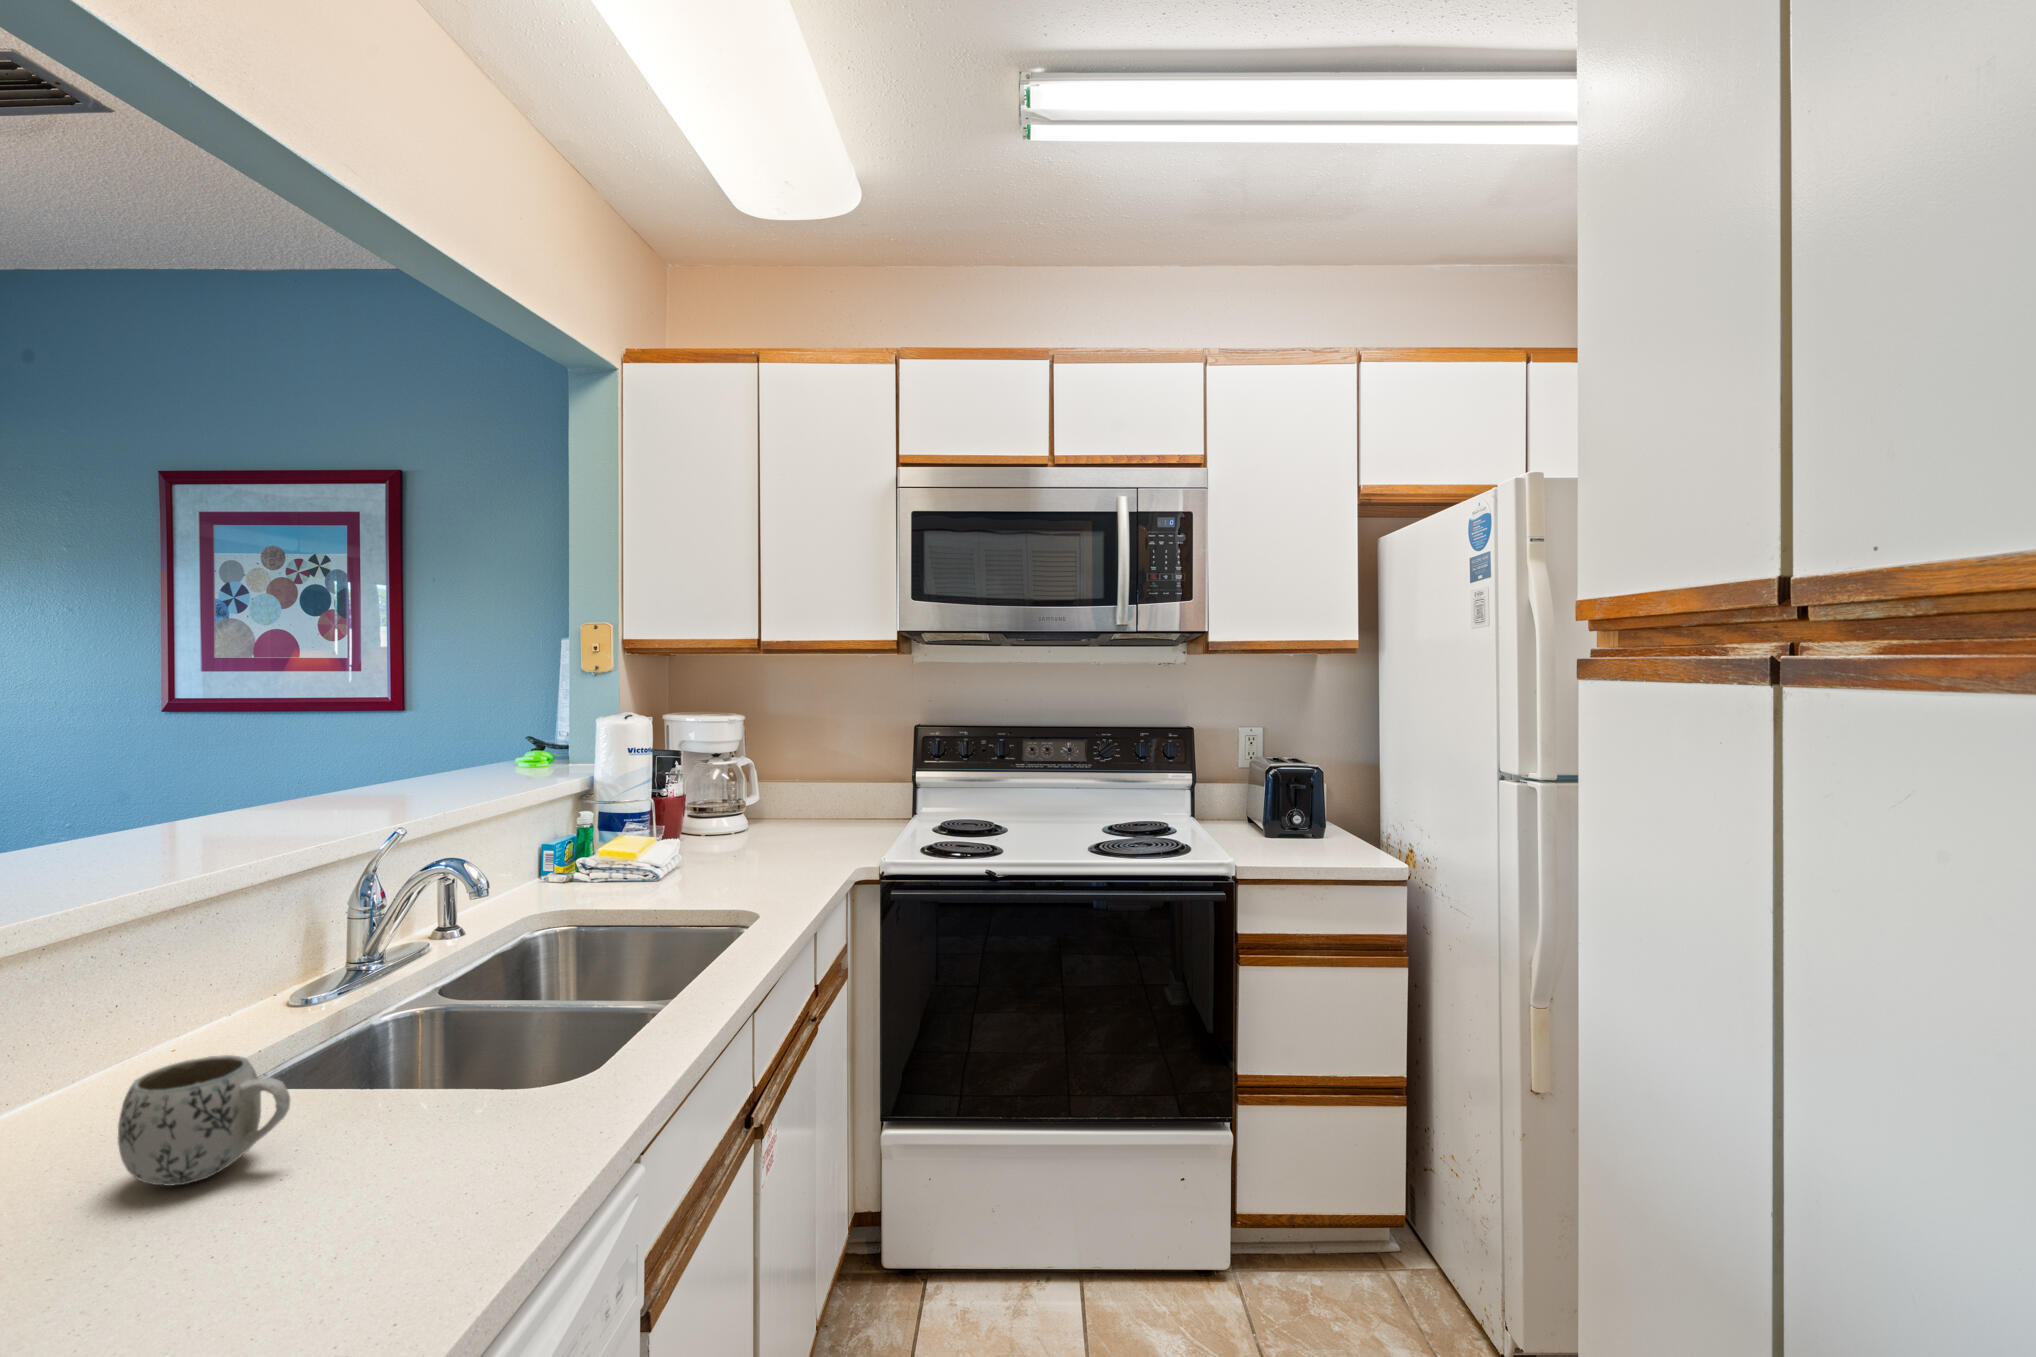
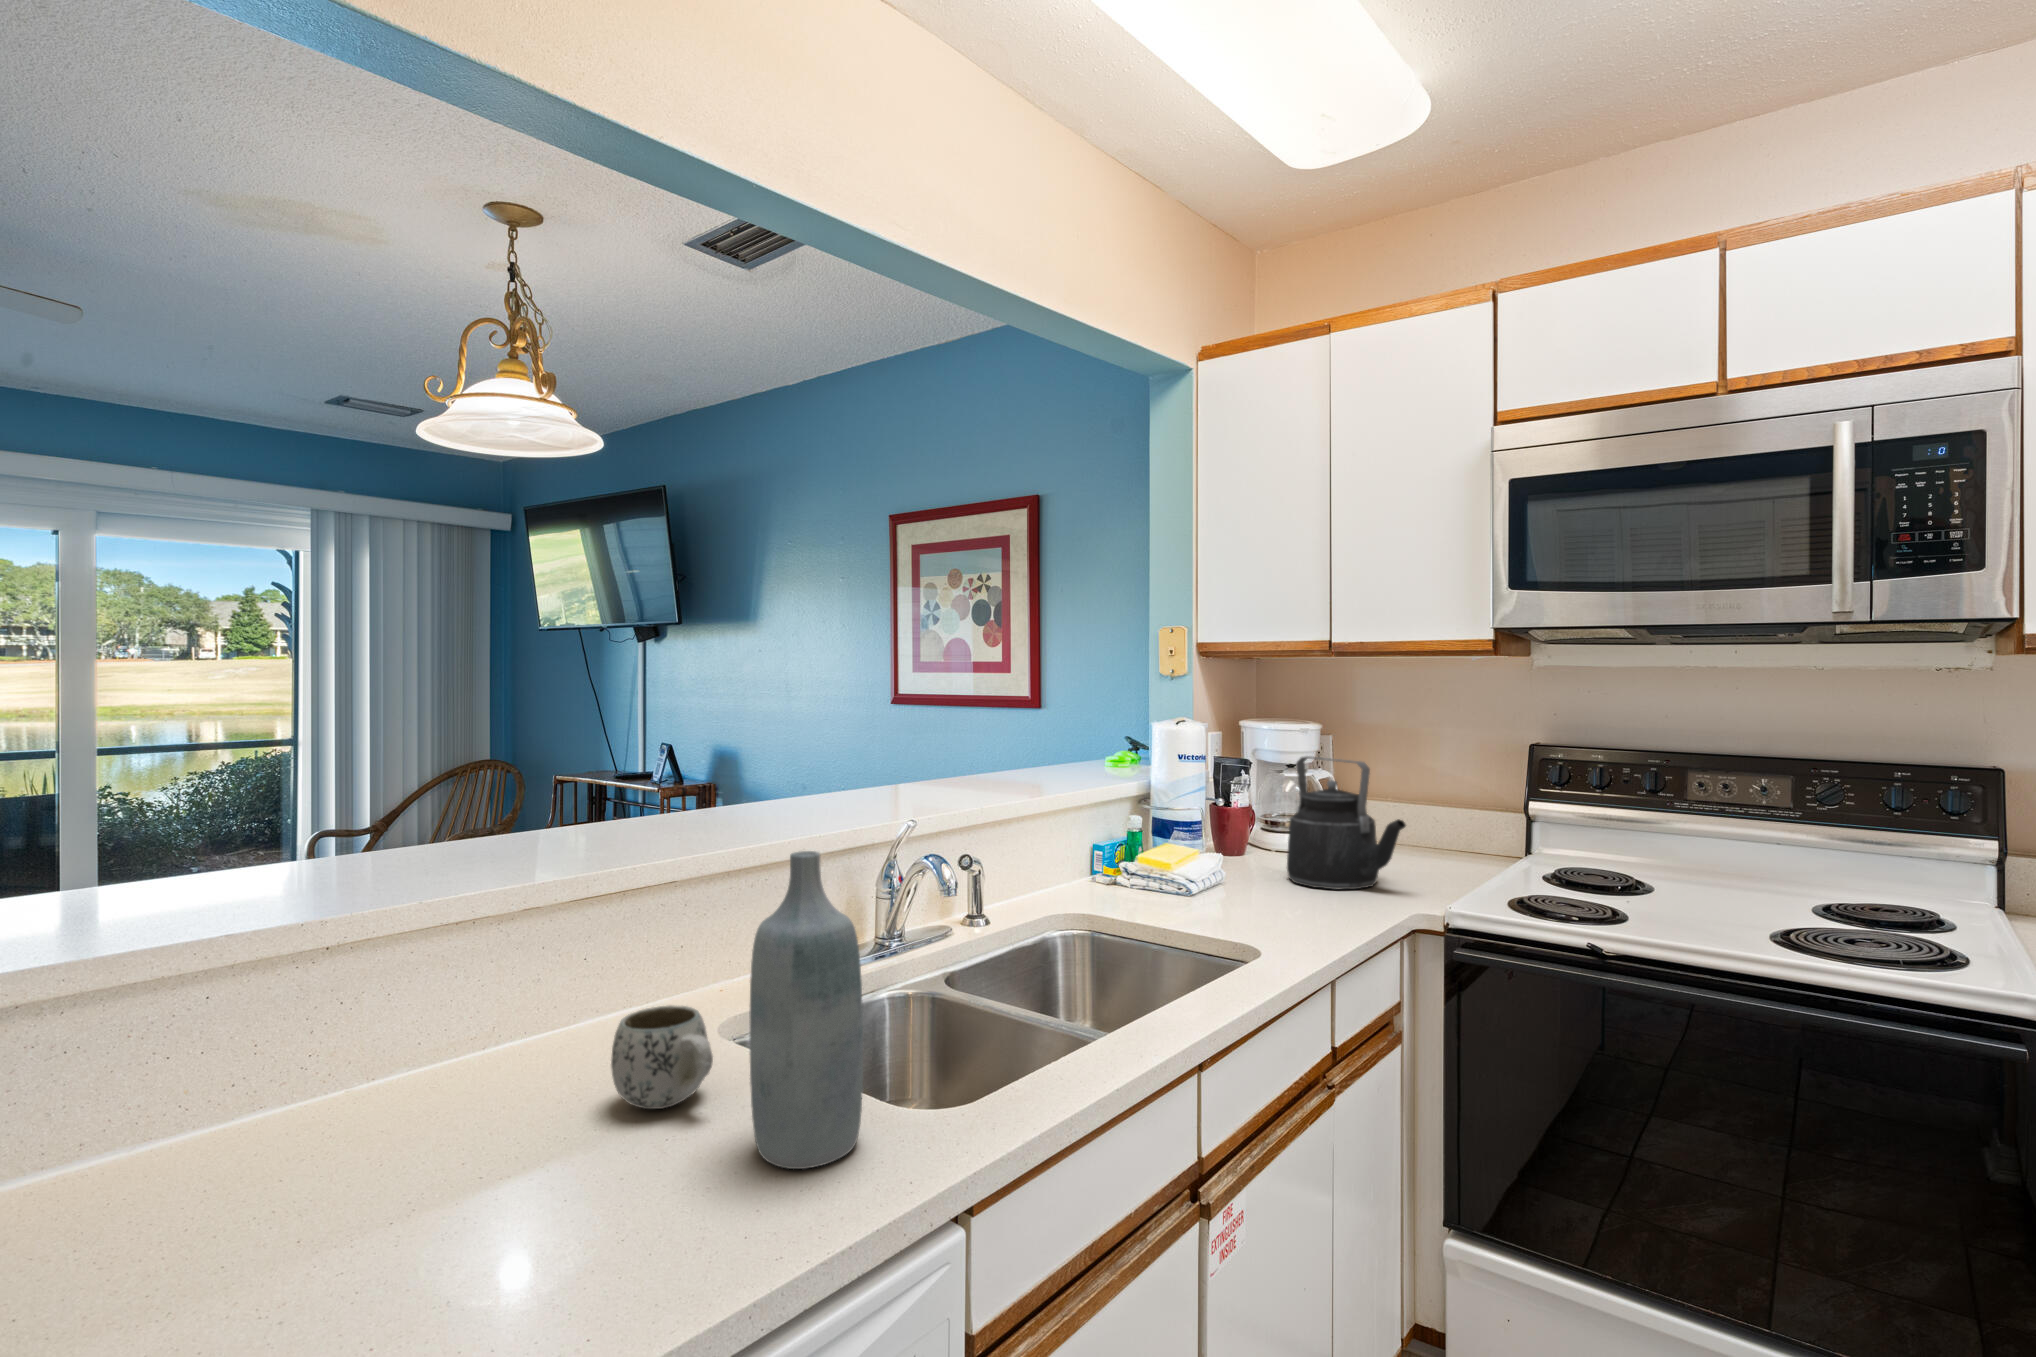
kettle: none [734,743,843,859] -> present [1287,756,1406,889]
bottle: none [377,843,510,1178] -> present [749,851,863,1169]

